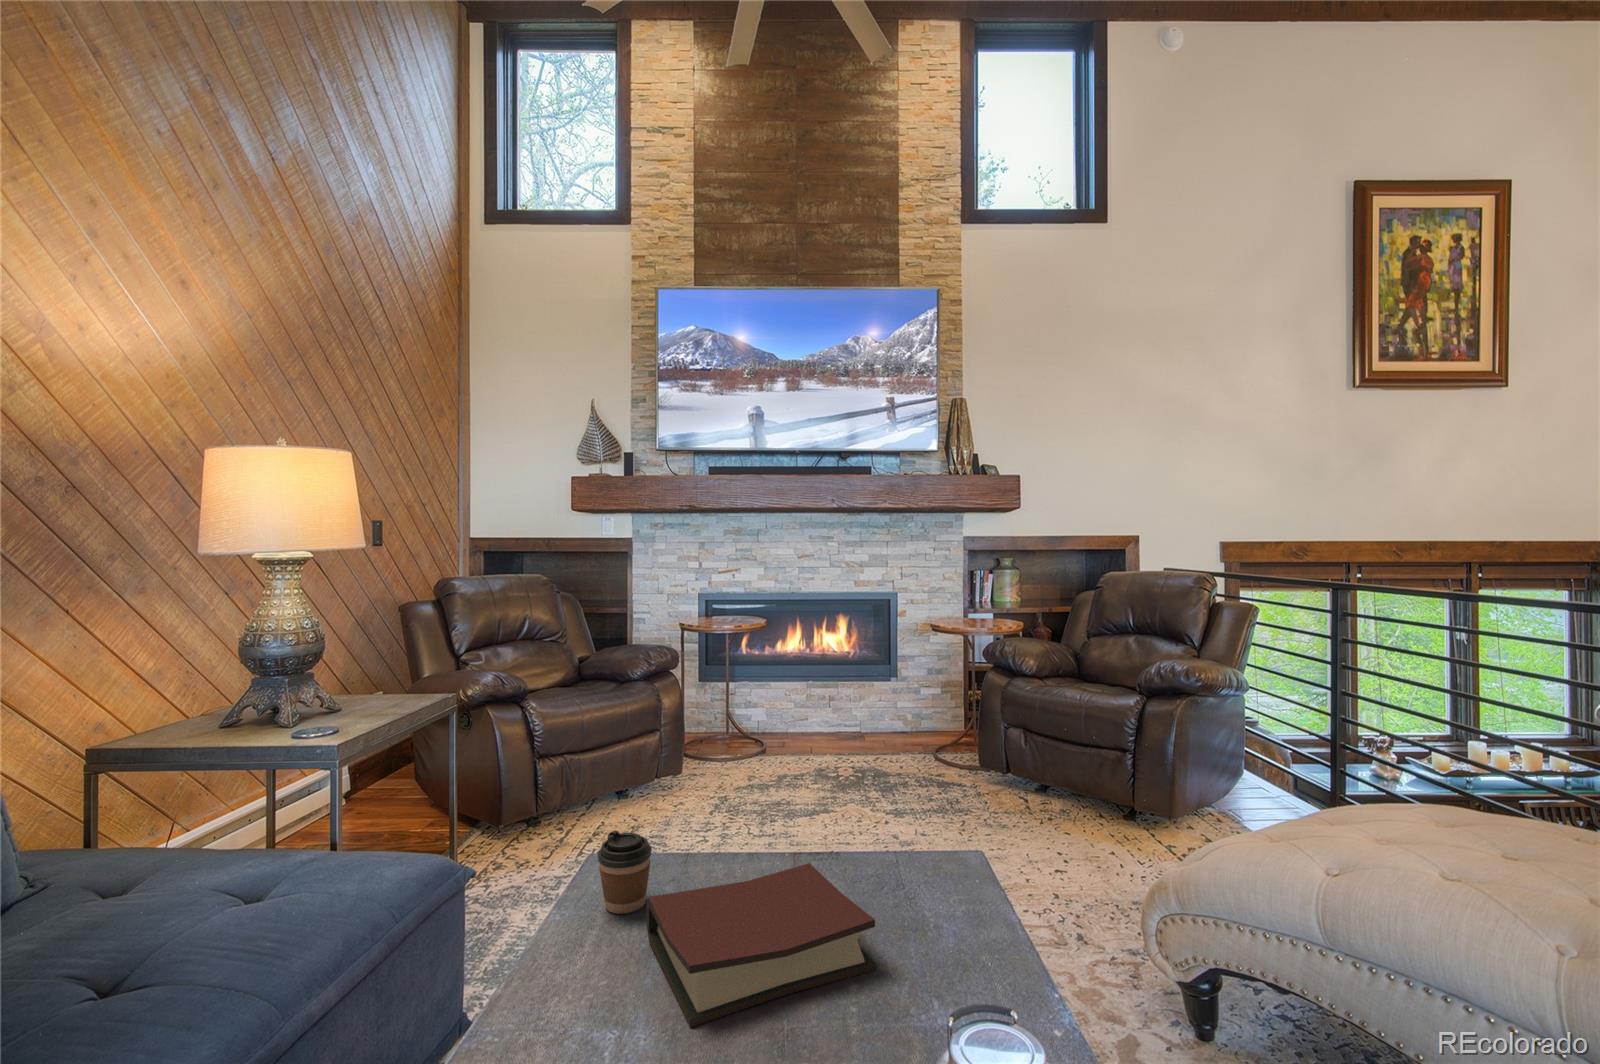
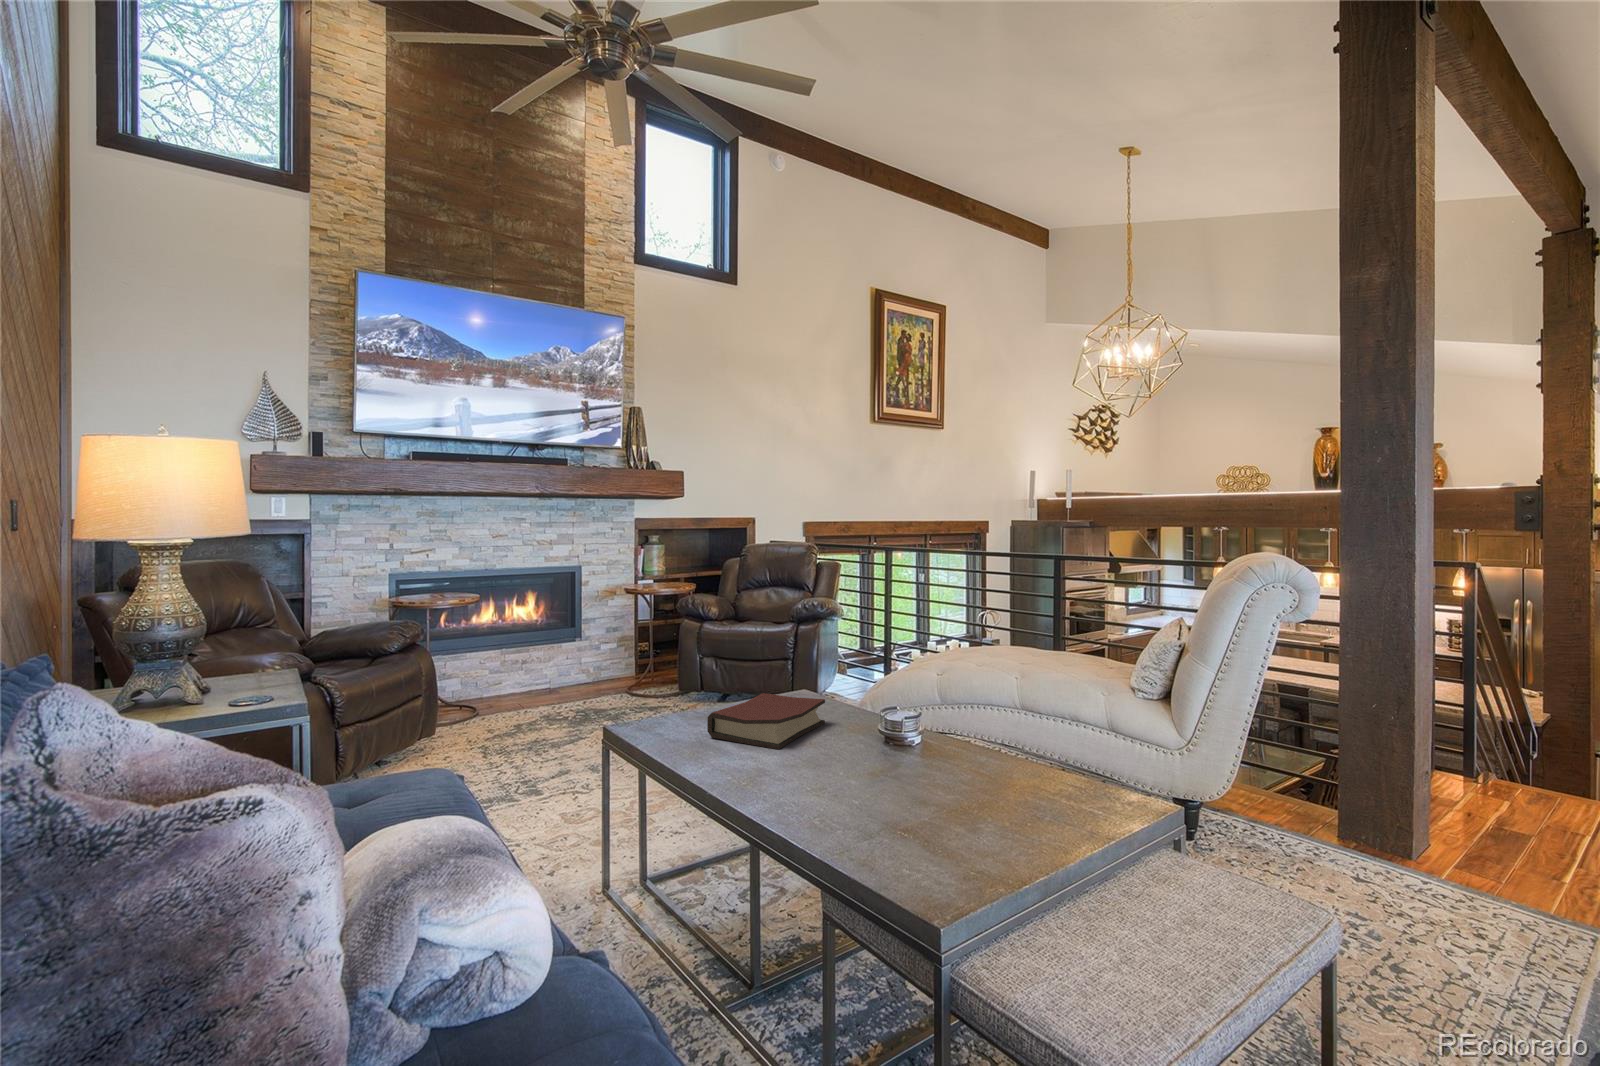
coffee cup: present [598,831,652,914] -> none [654,691,685,736]

